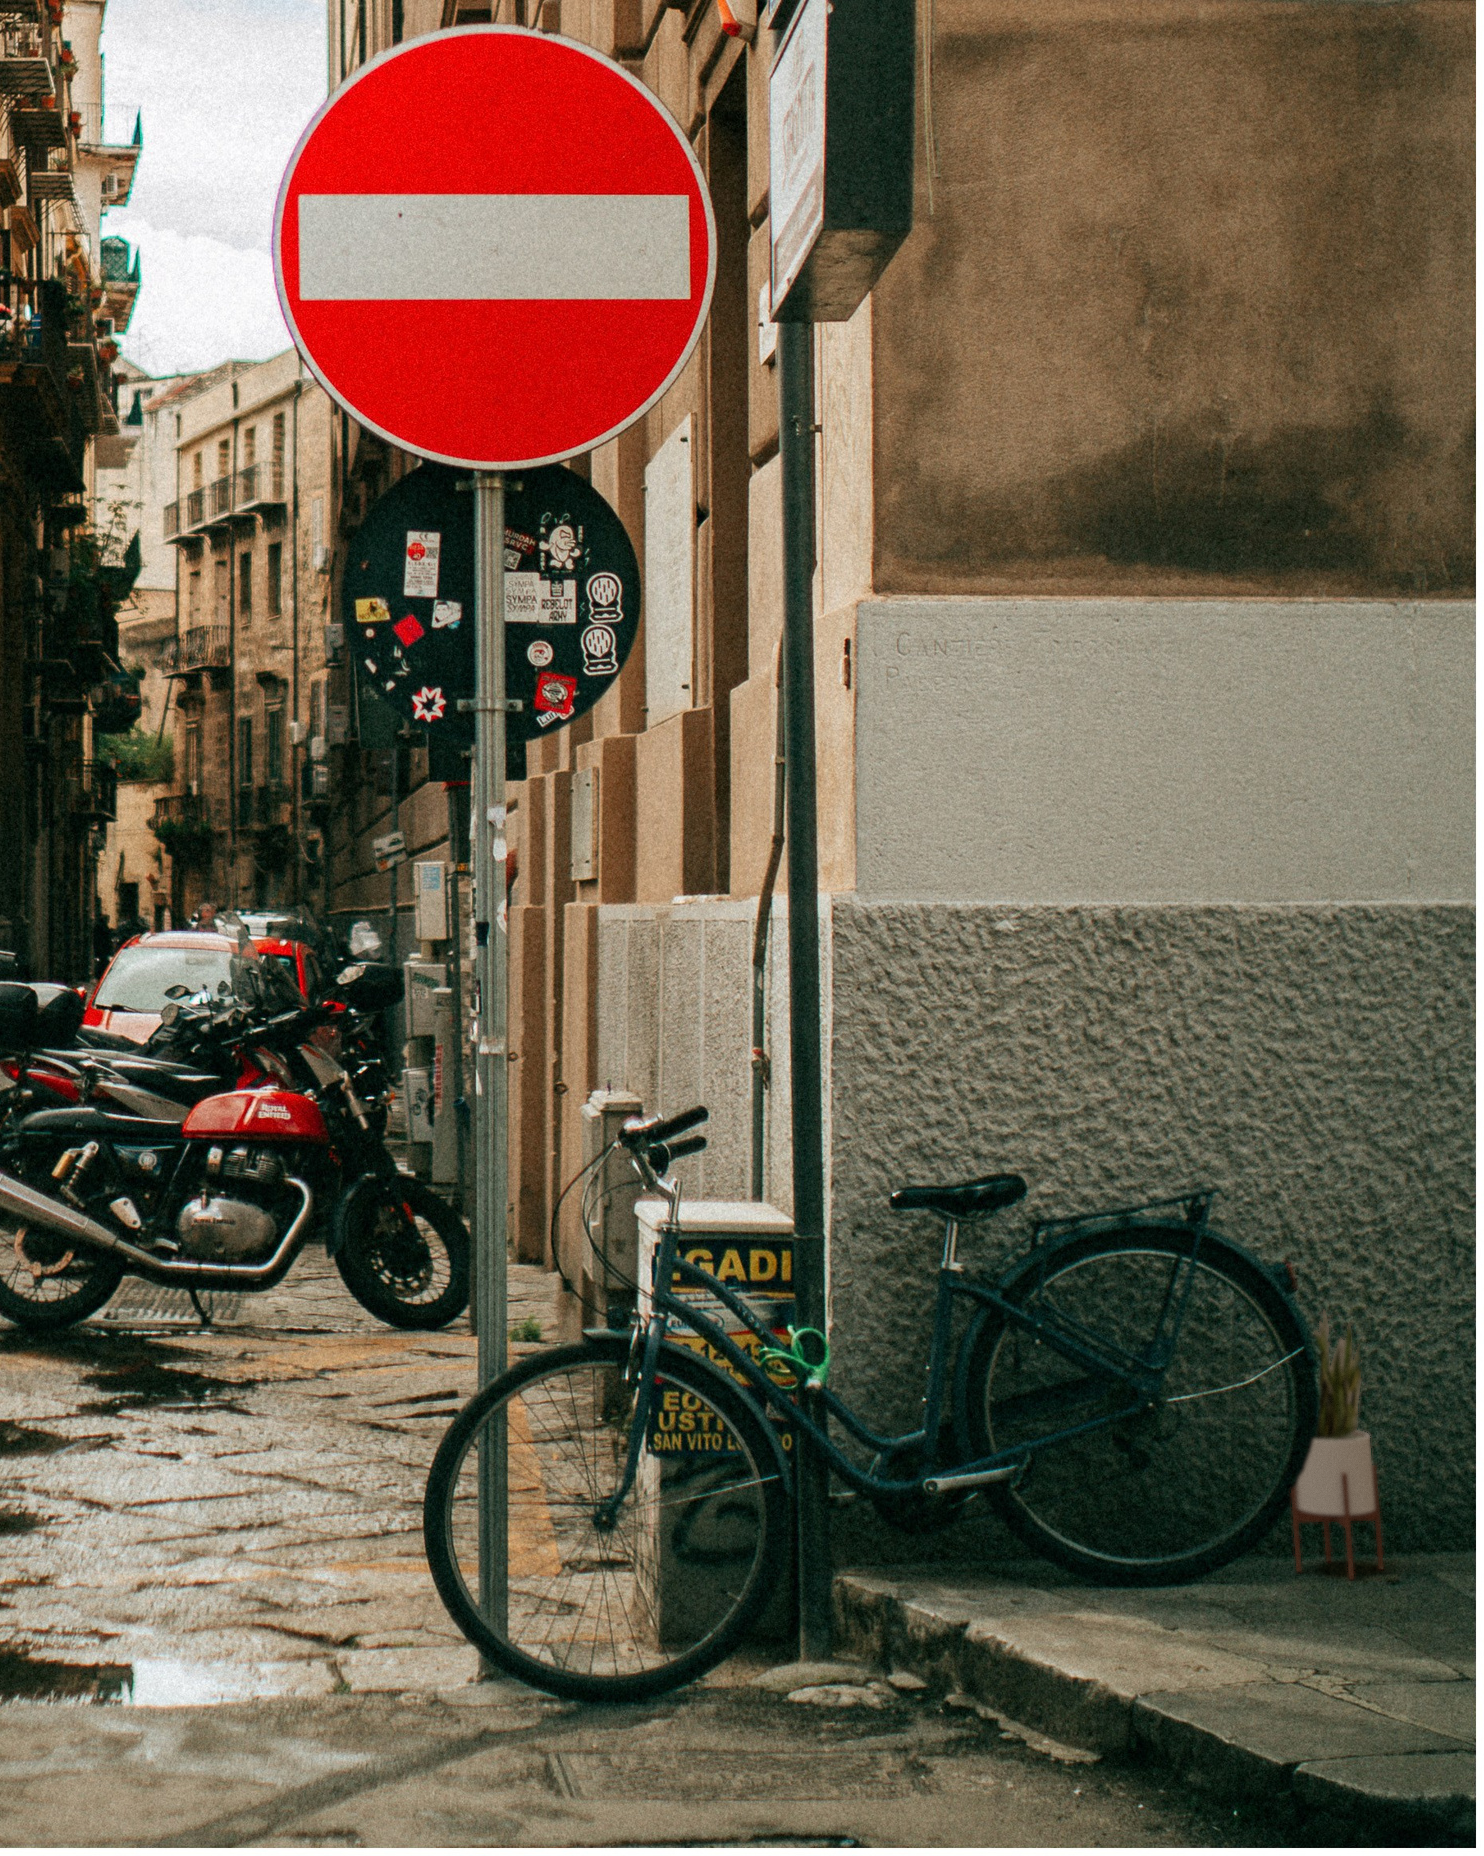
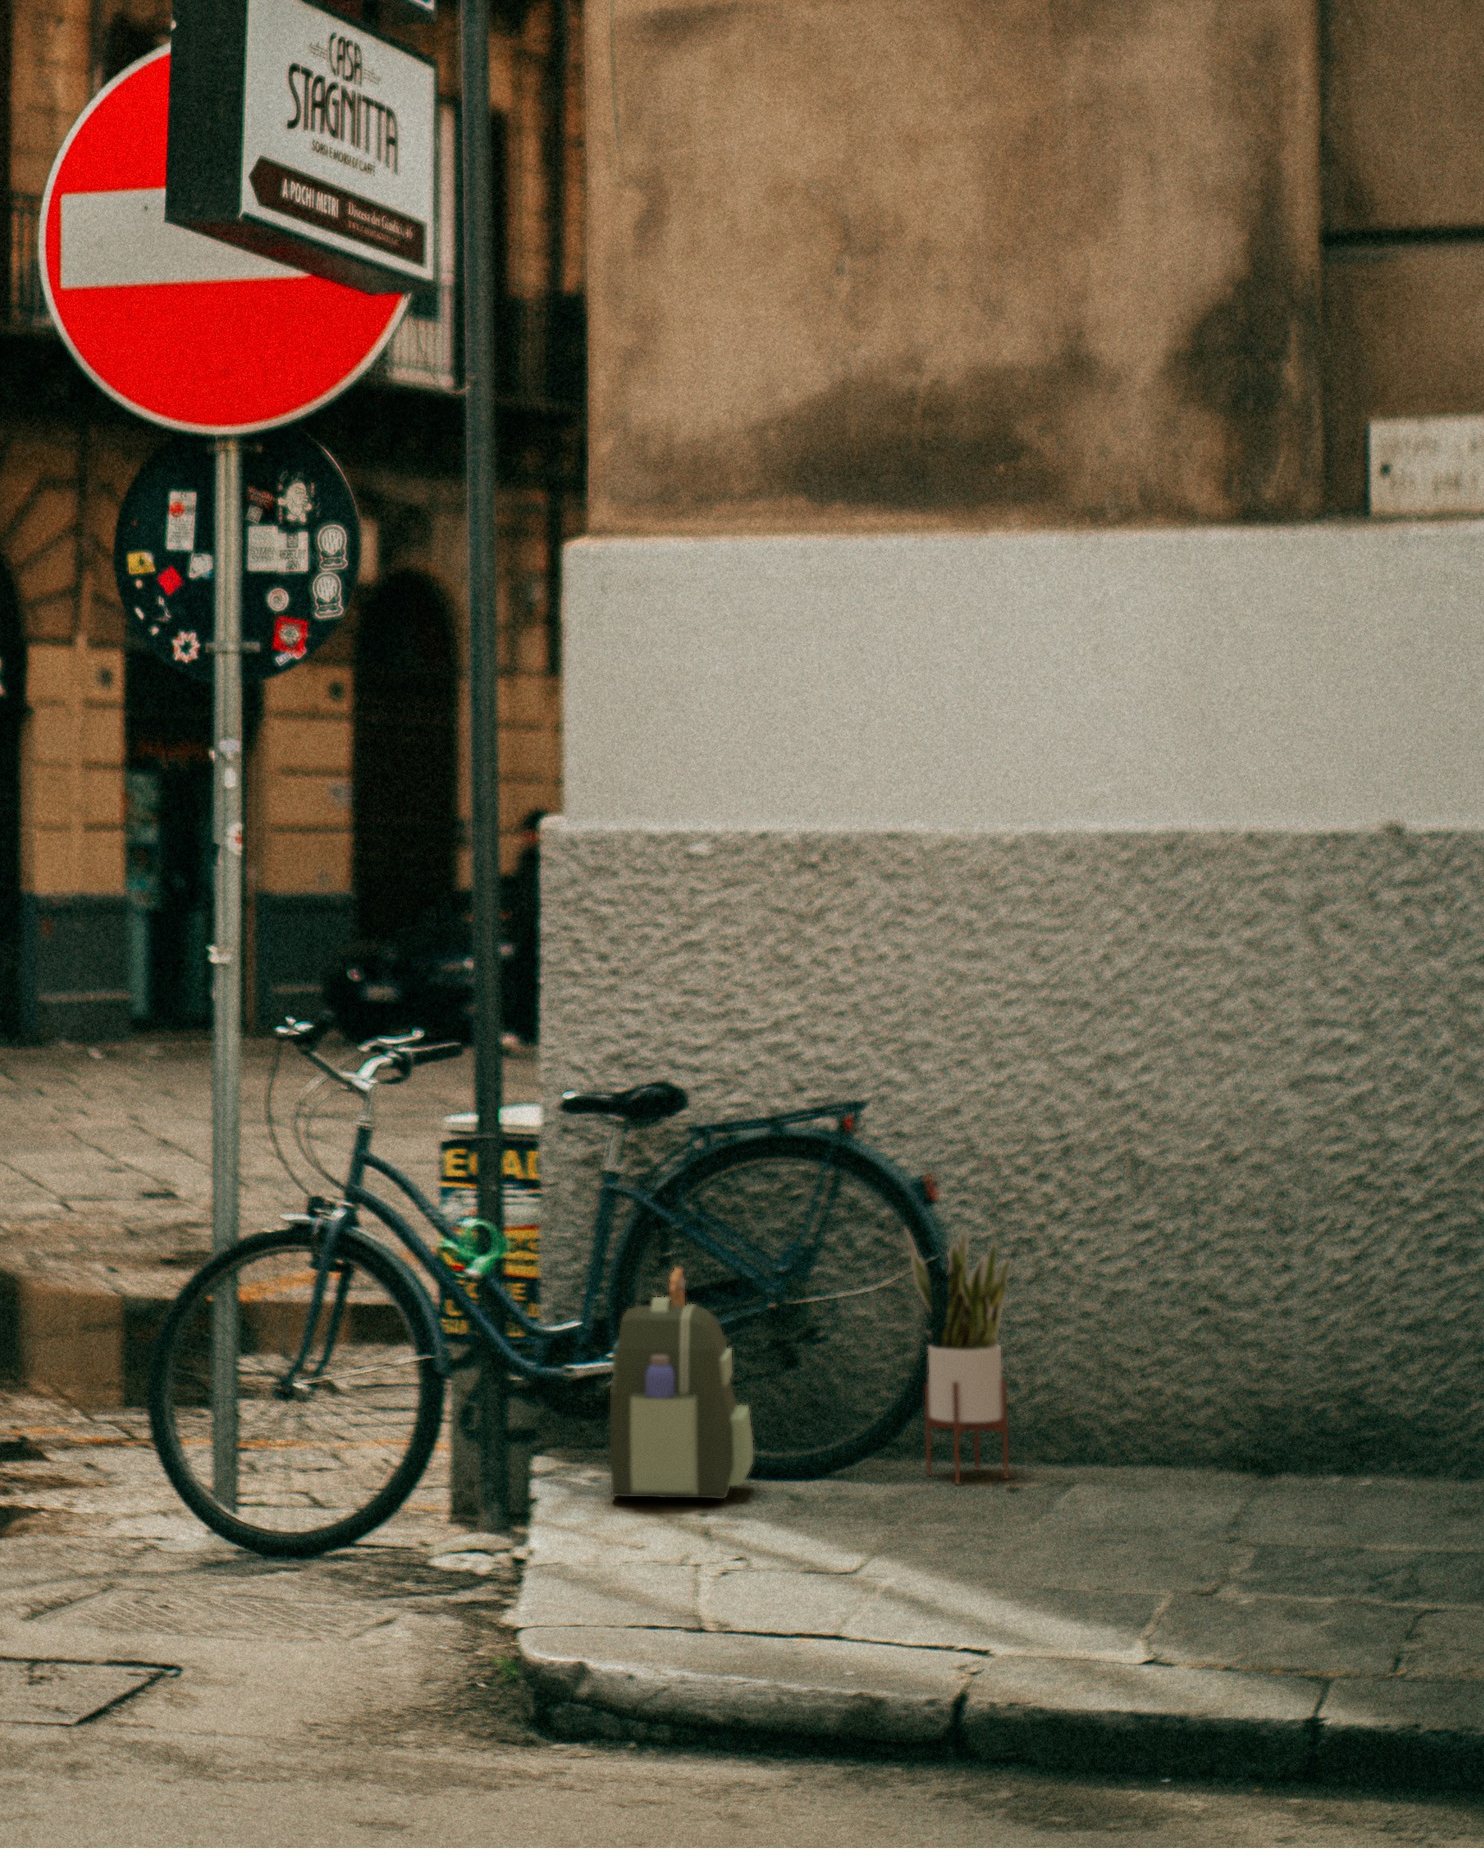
backpack: none [1026,1374,1205,1629] -> present [610,1268,753,1499]

